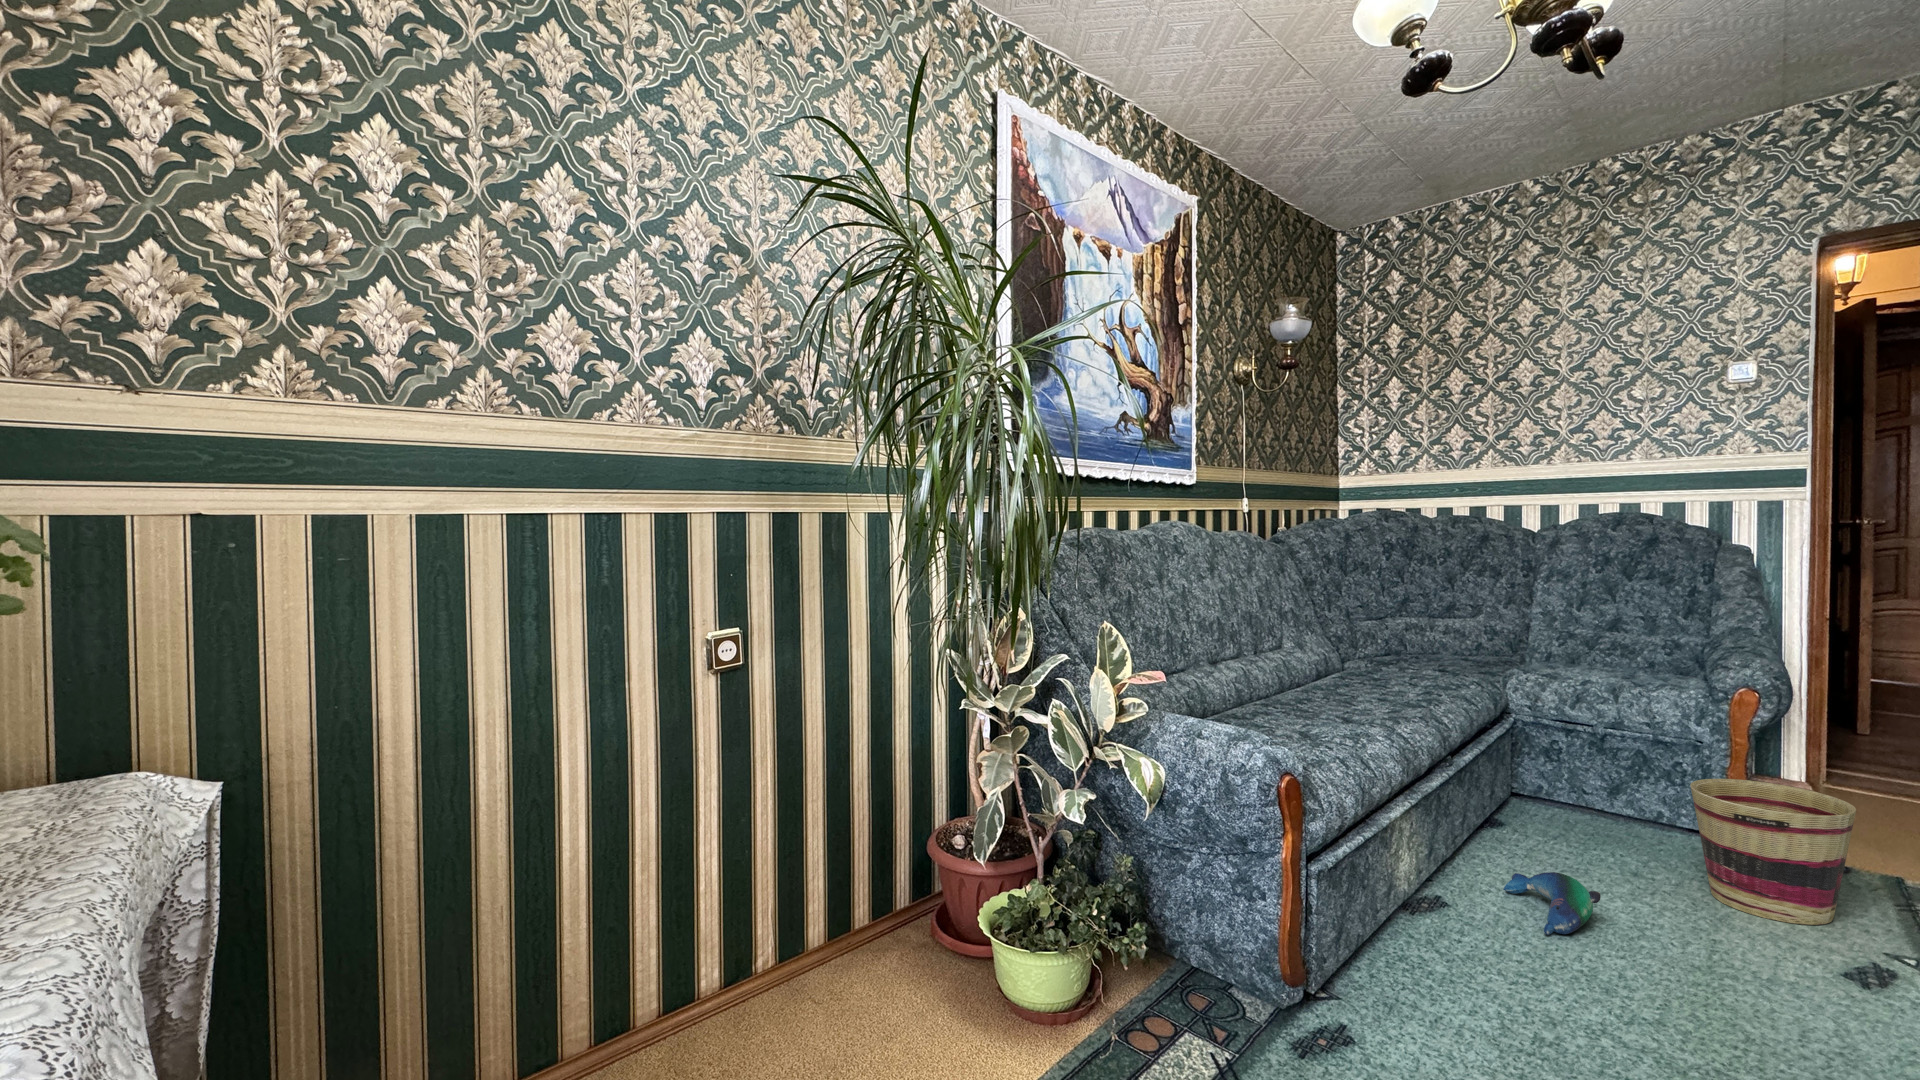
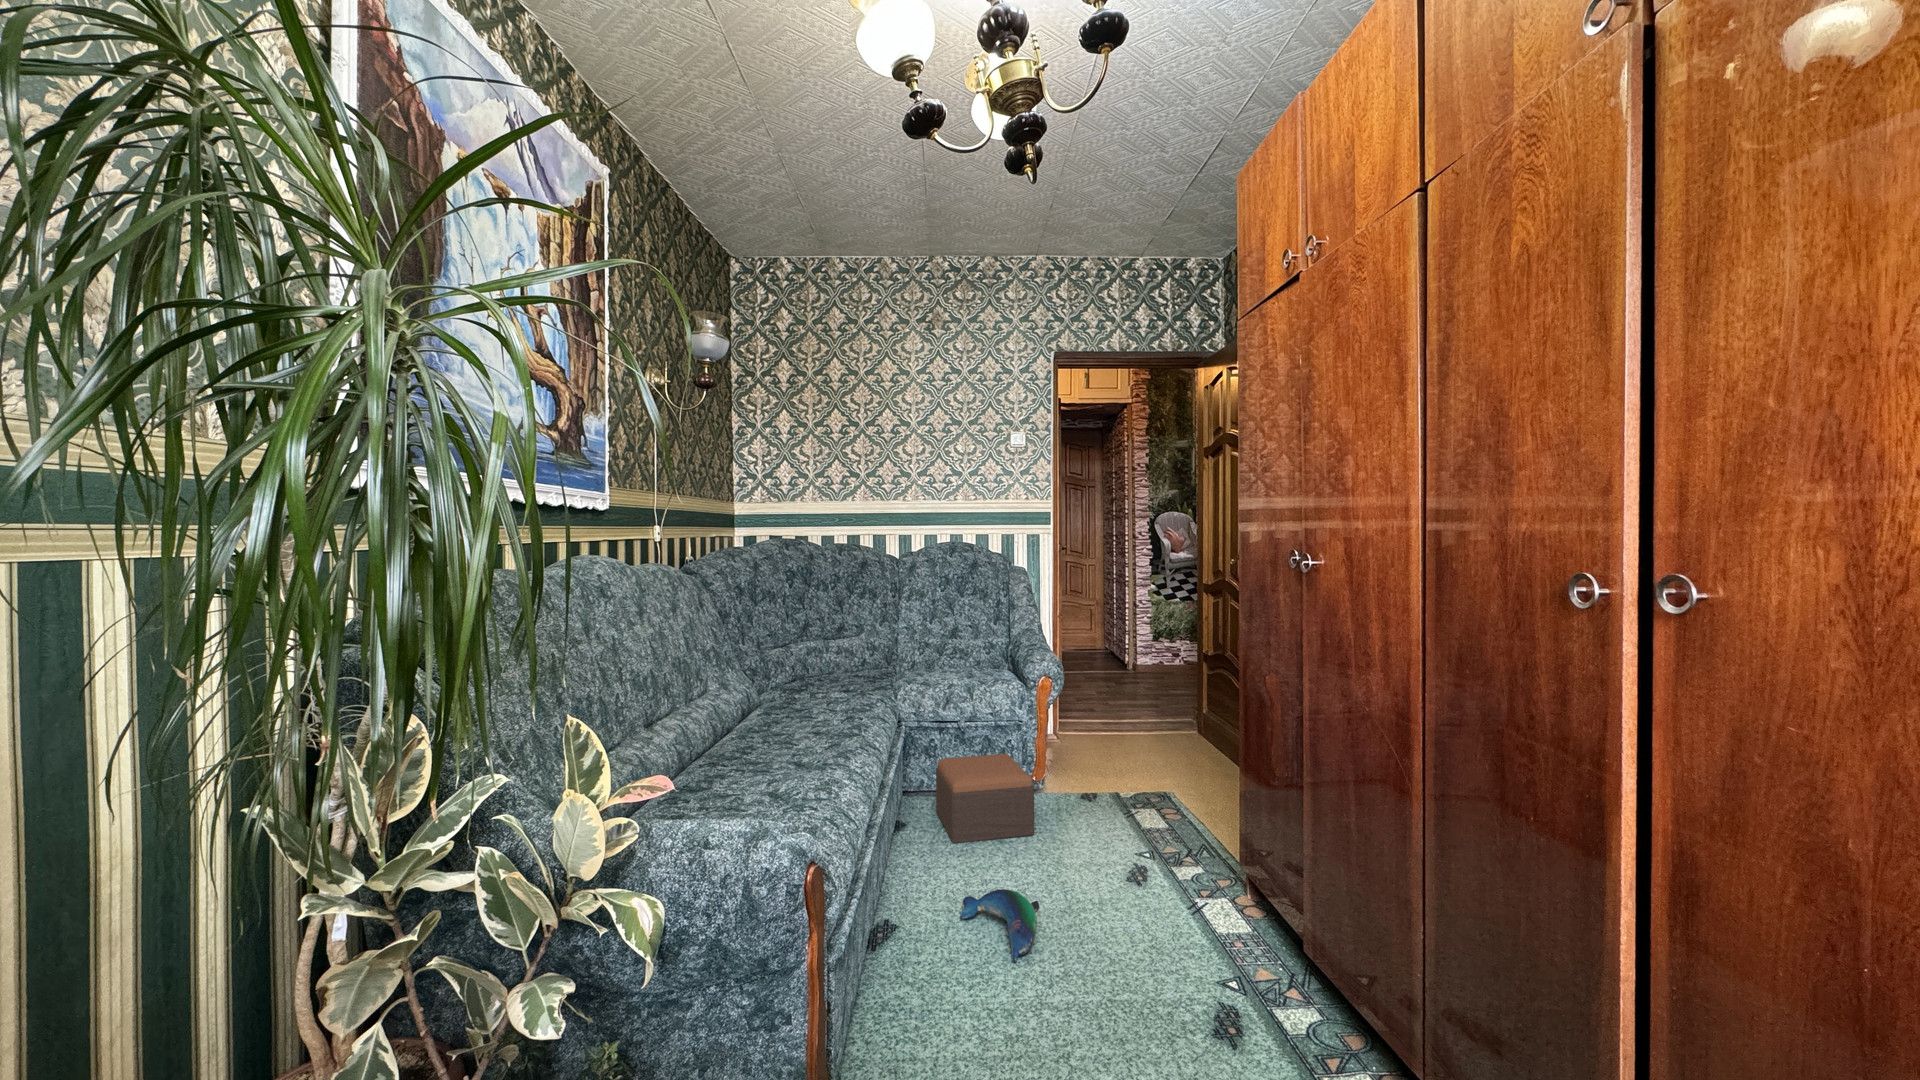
footstool: none [1538,754,1668,862] -> present [936,754,1034,844]
basket: present [1690,779,1856,925] -> none [1059,760,1152,872]

